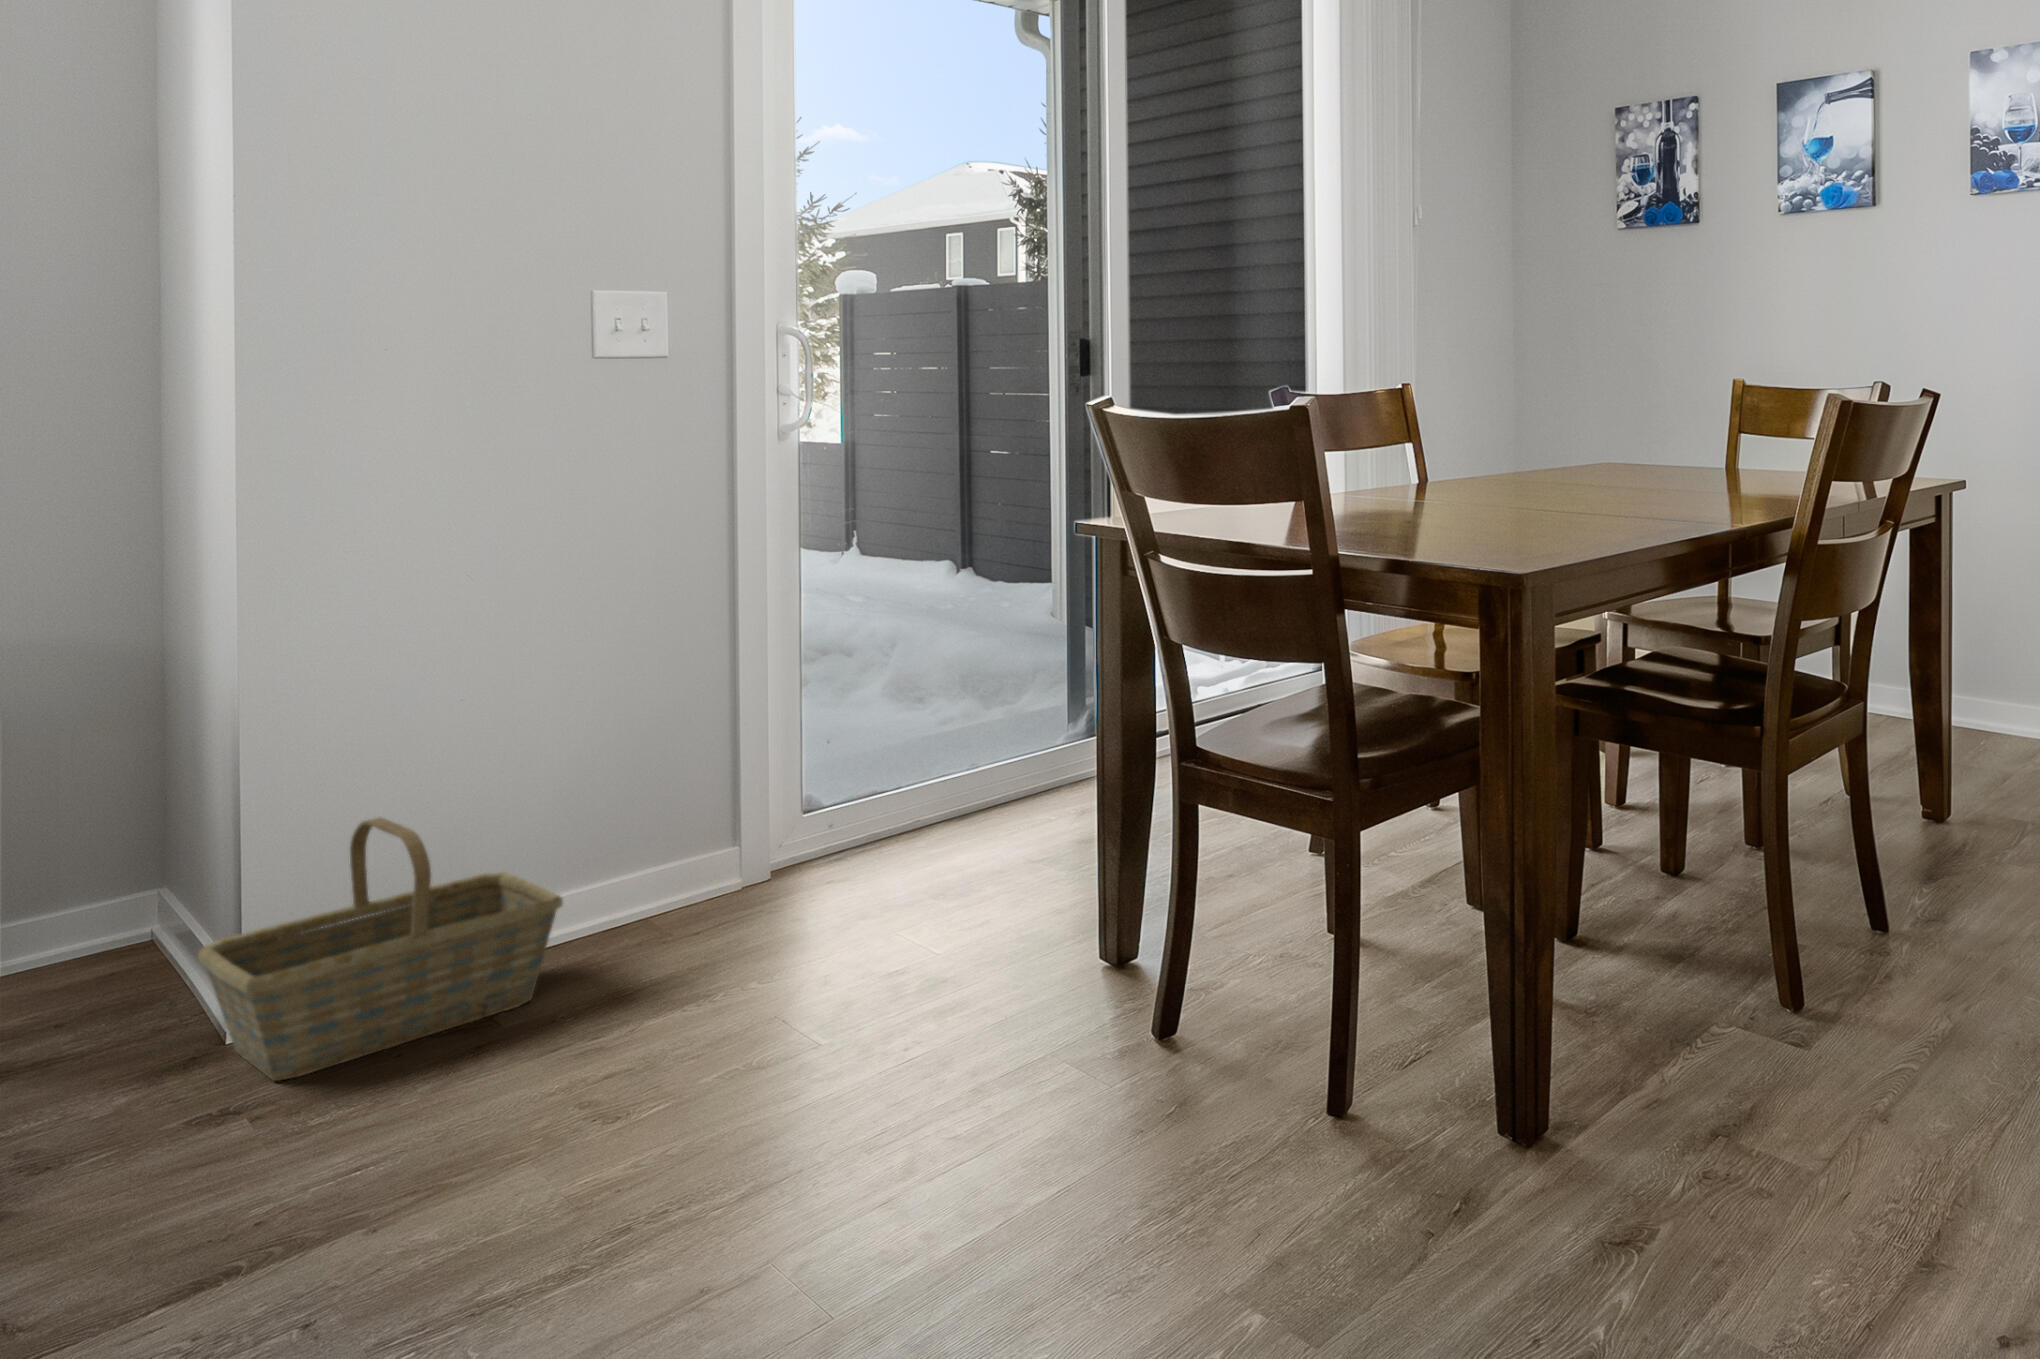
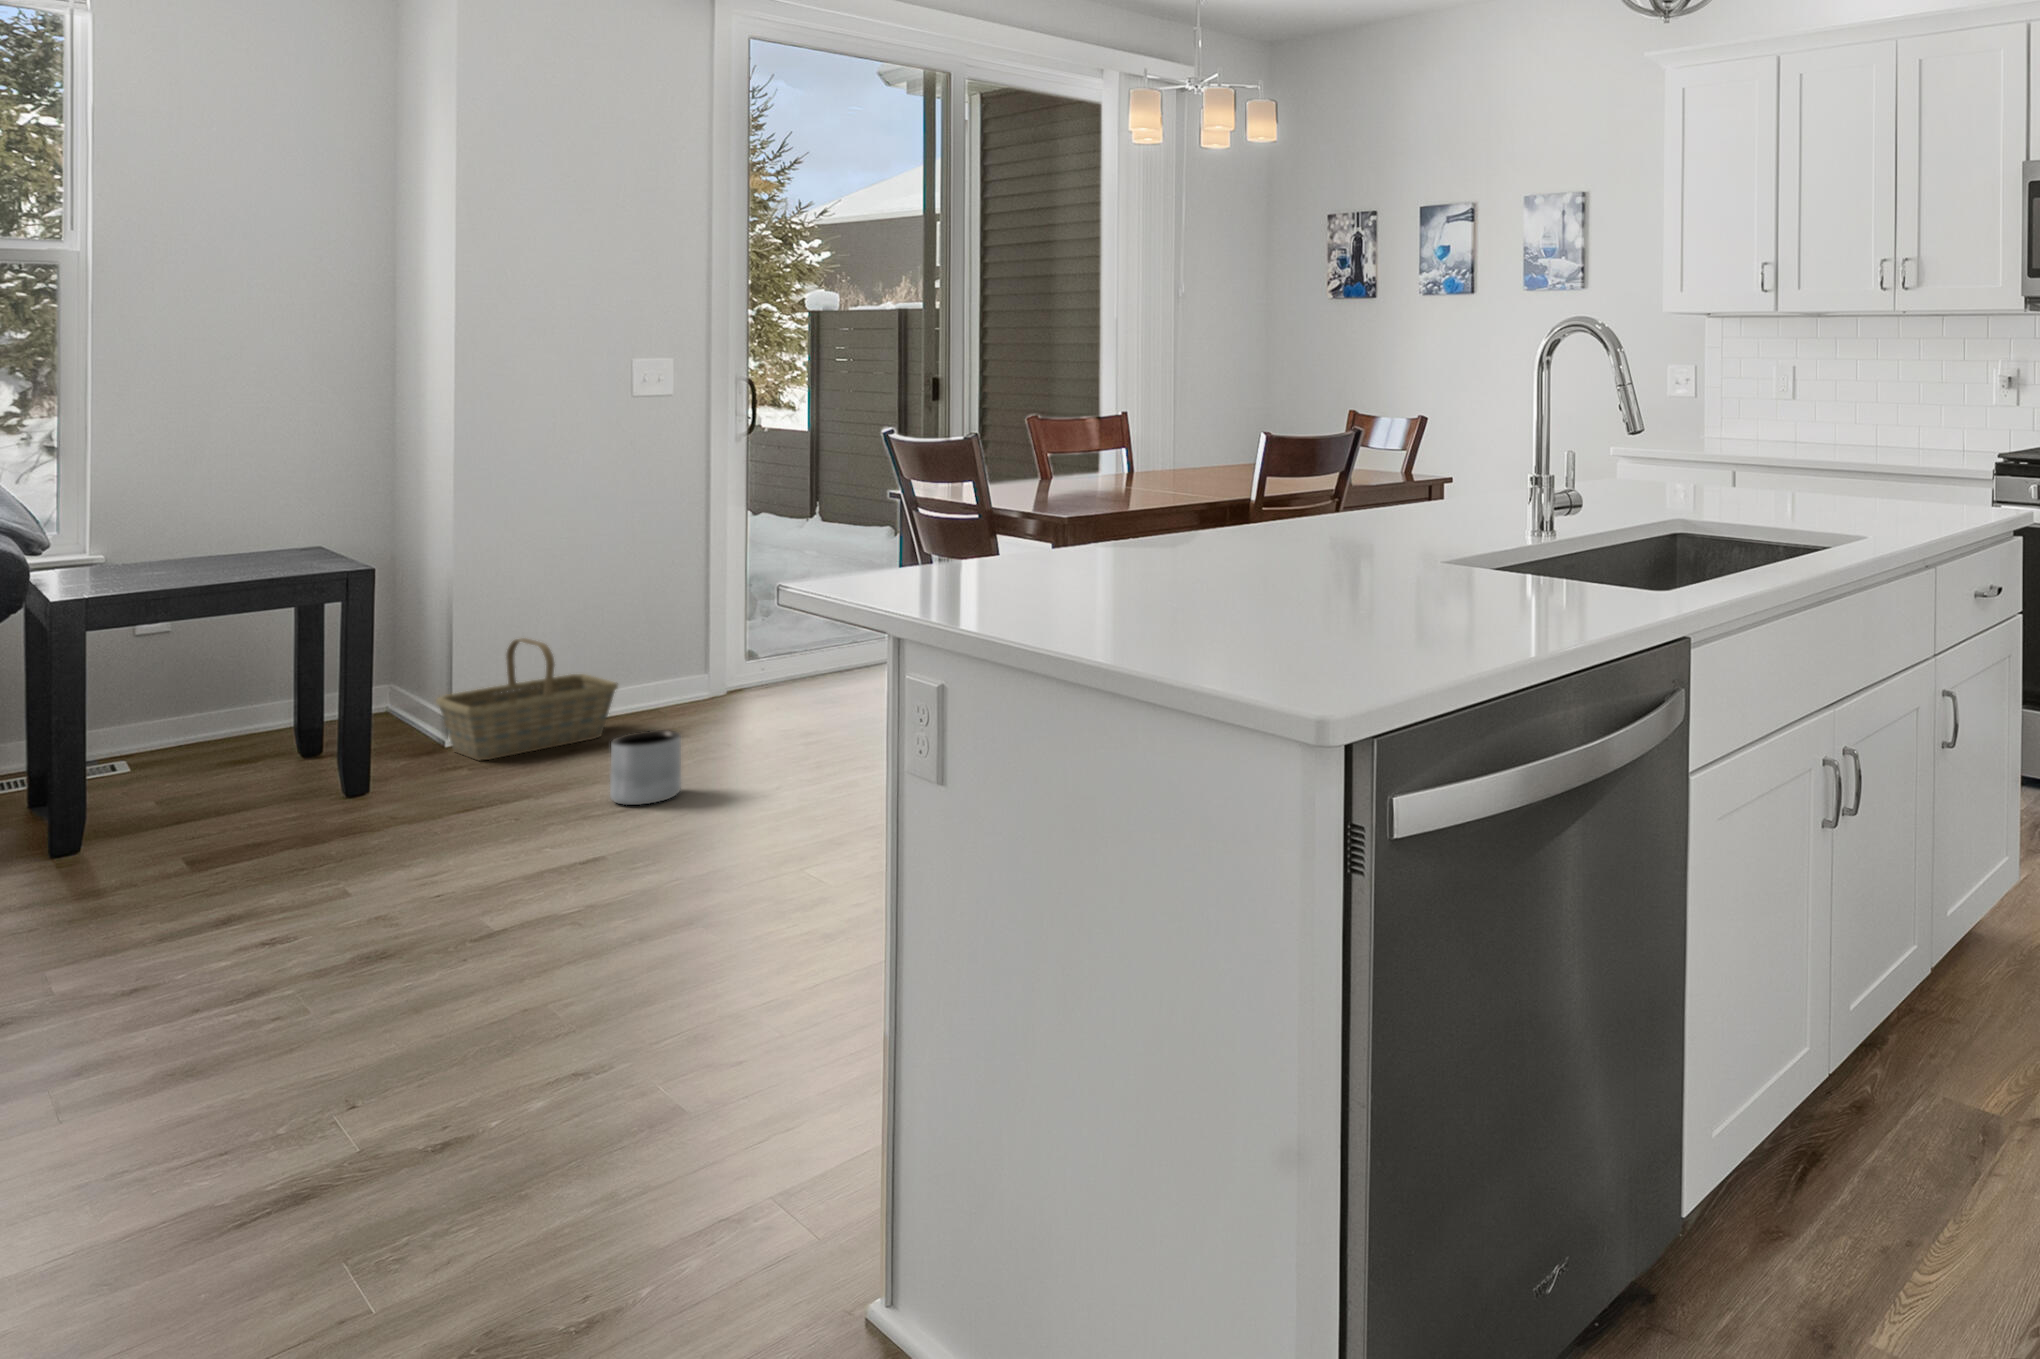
planter: none [512,1045,670,1238] -> present [610,730,681,805]

